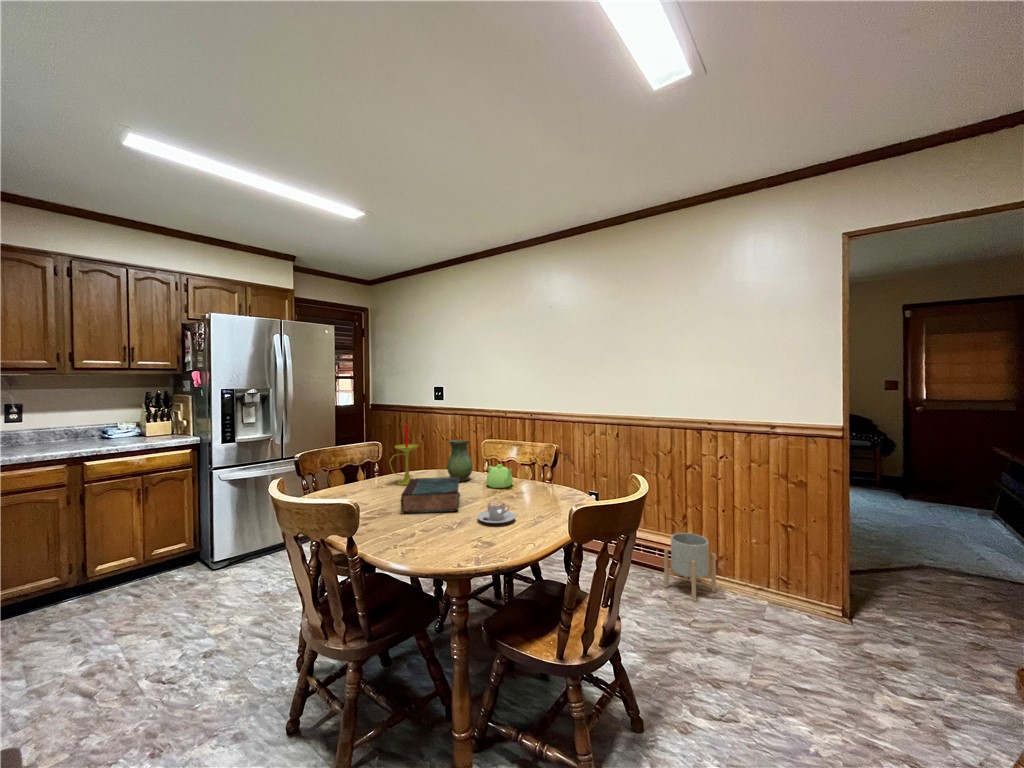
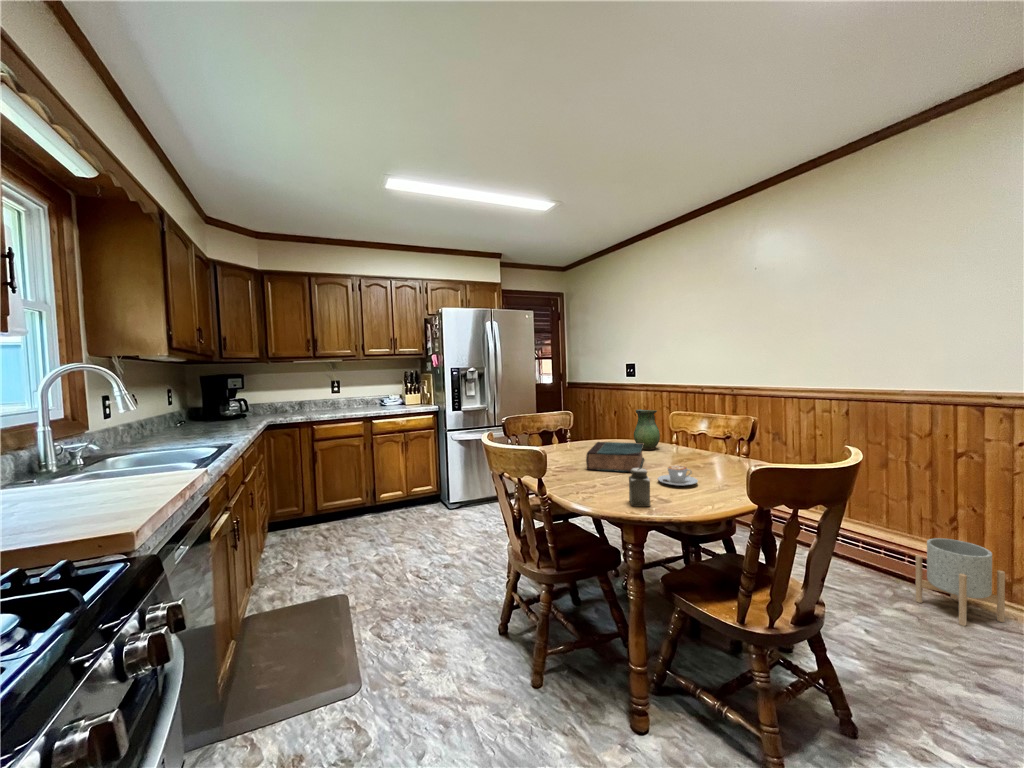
candle: present [390,424,418,485] -> none [579,392,606,449]
teapot: present [486,464,513,488] -> none [673,434,703,458]
salt shaker: none [453,513,476,557] -> present [629,468,650,506]

